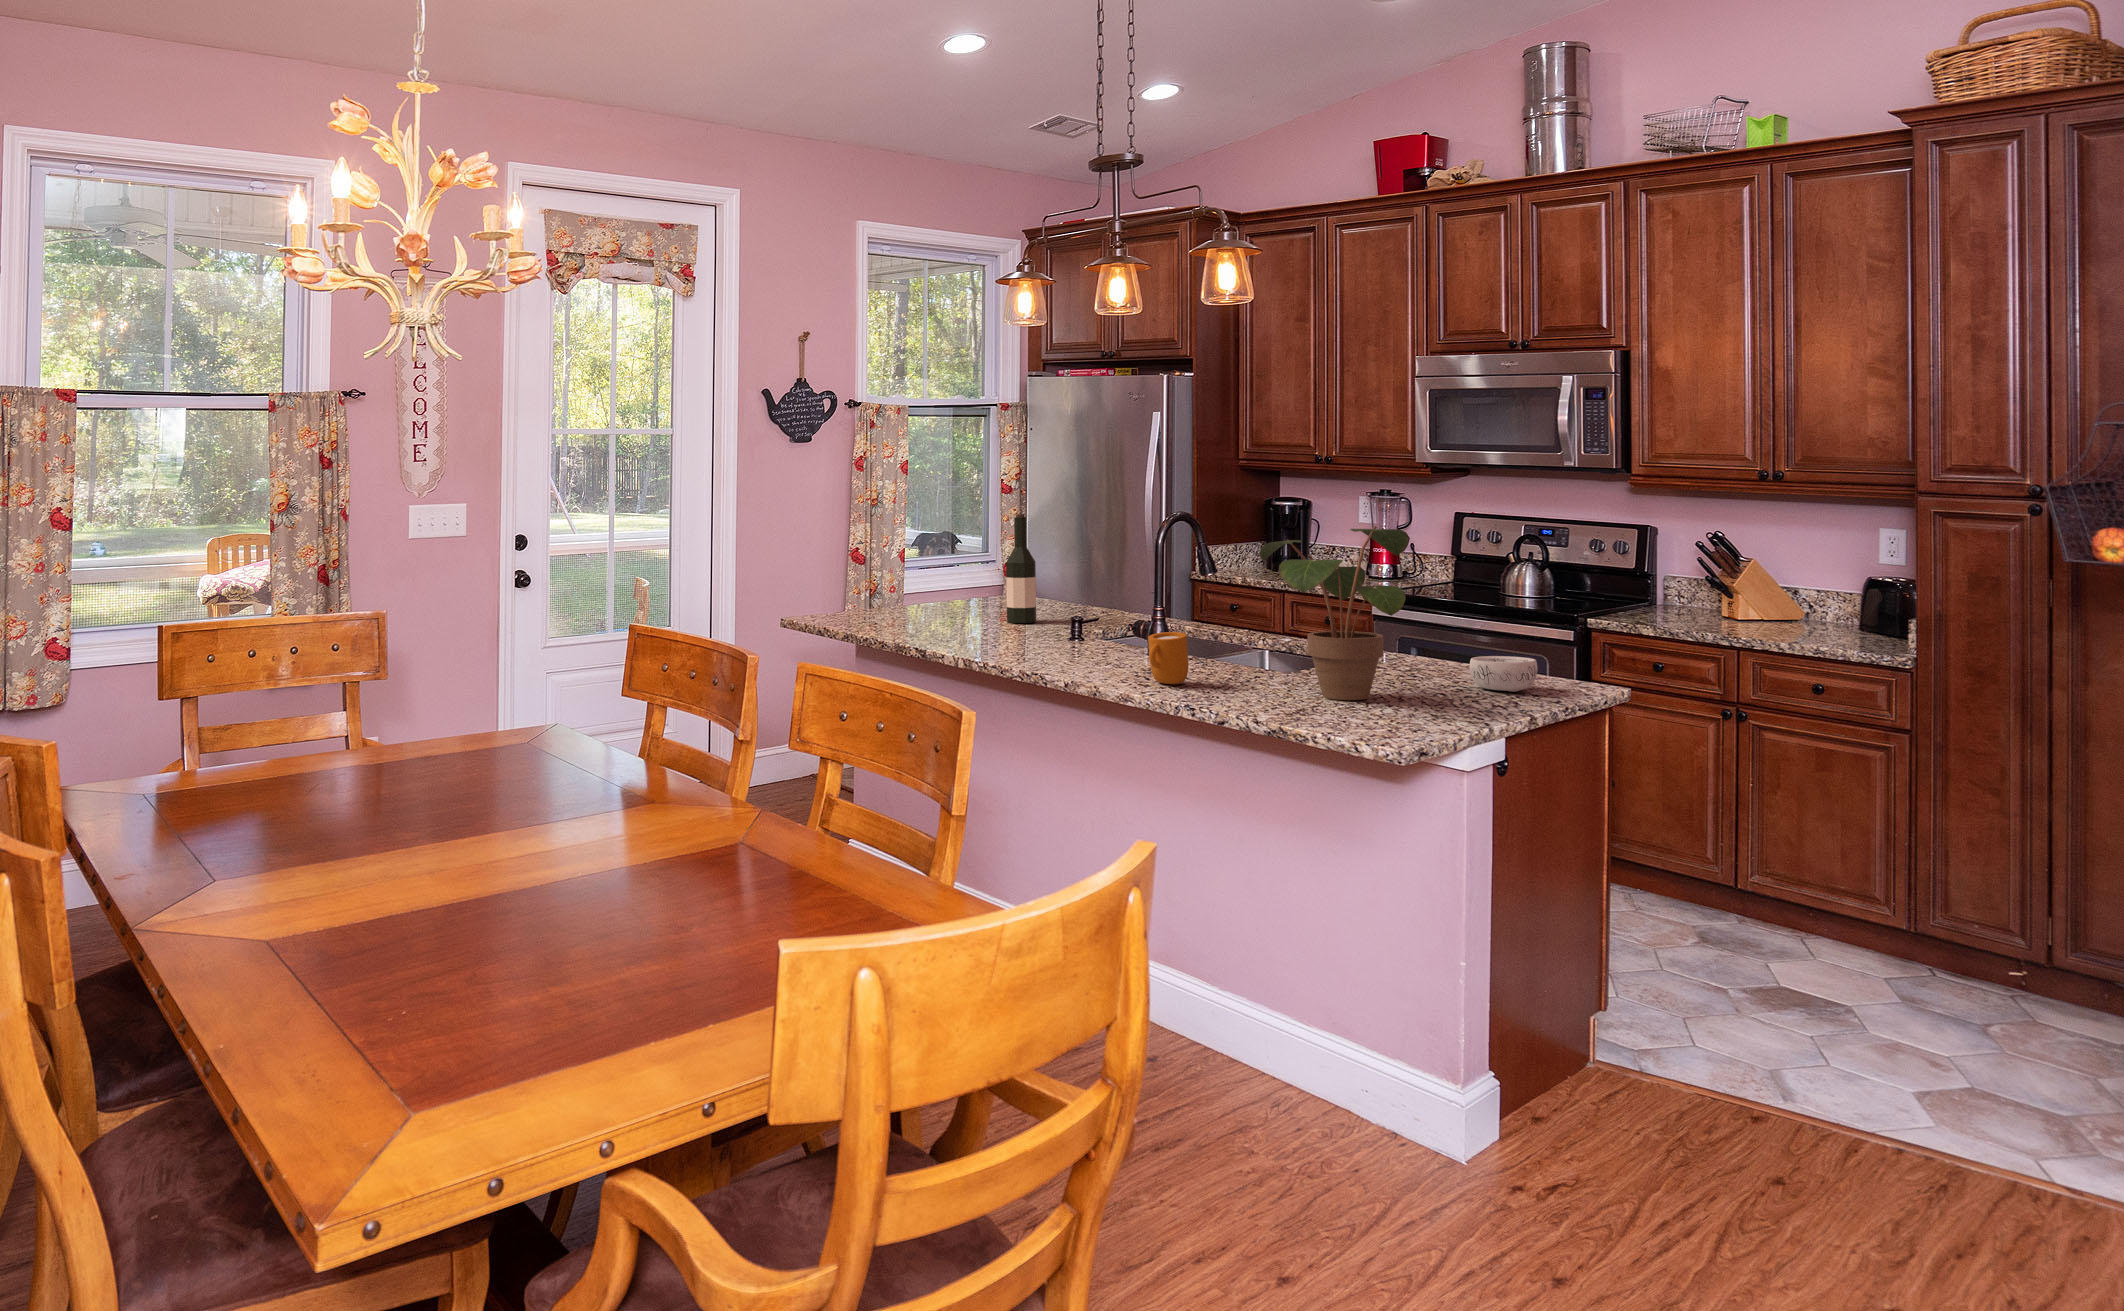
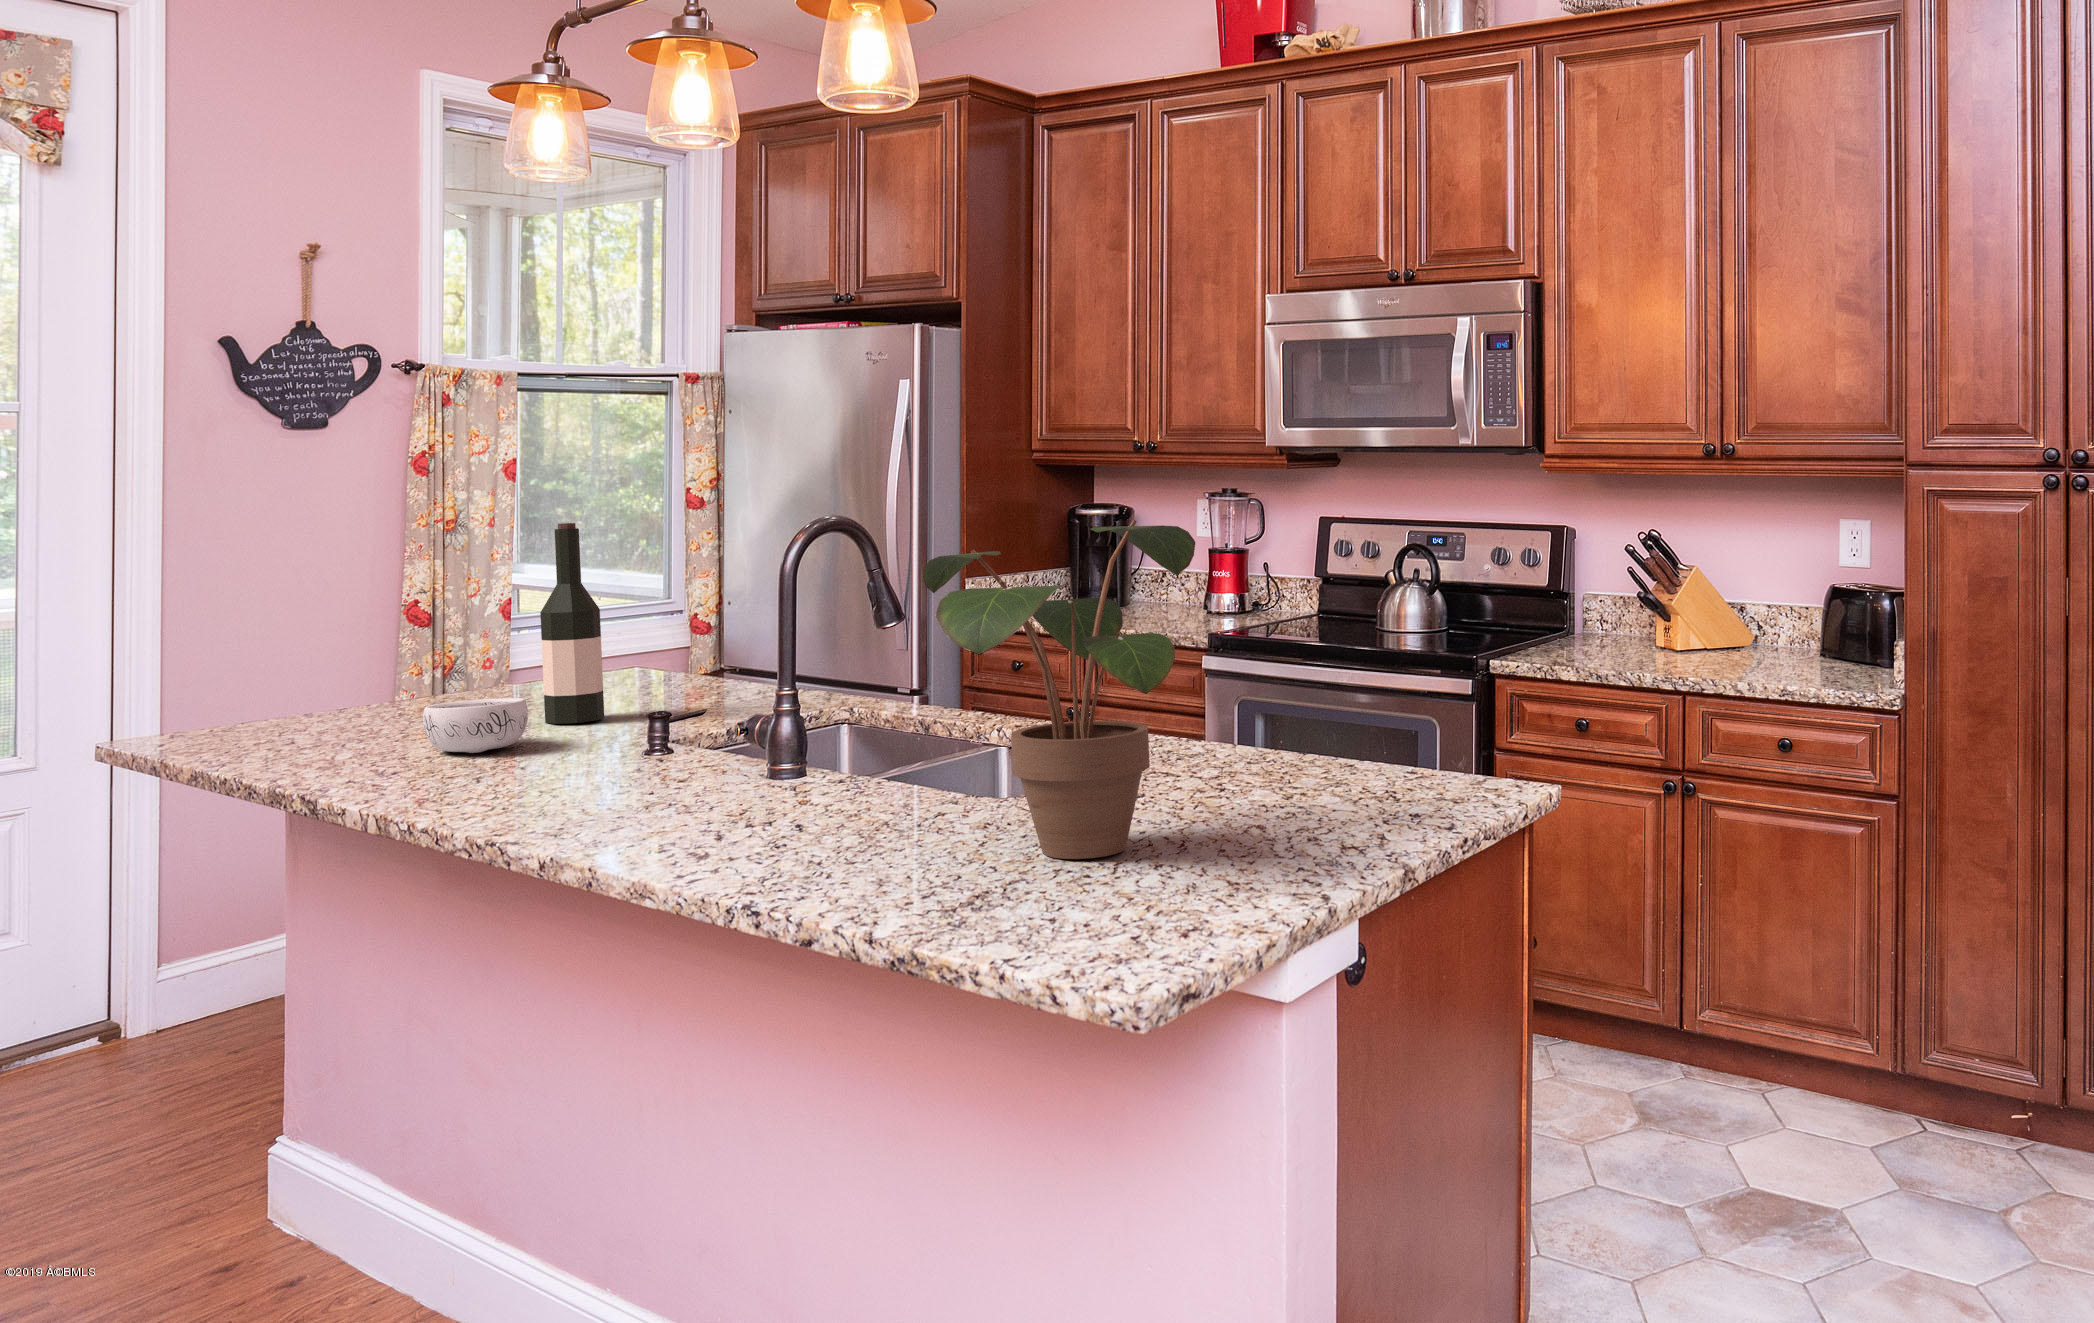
mug: present [1148,632,1189,684] -> none [694,743,785,850]
decorative bowl: present [1470,656,1537,692] -> present [423,698,528,753]

